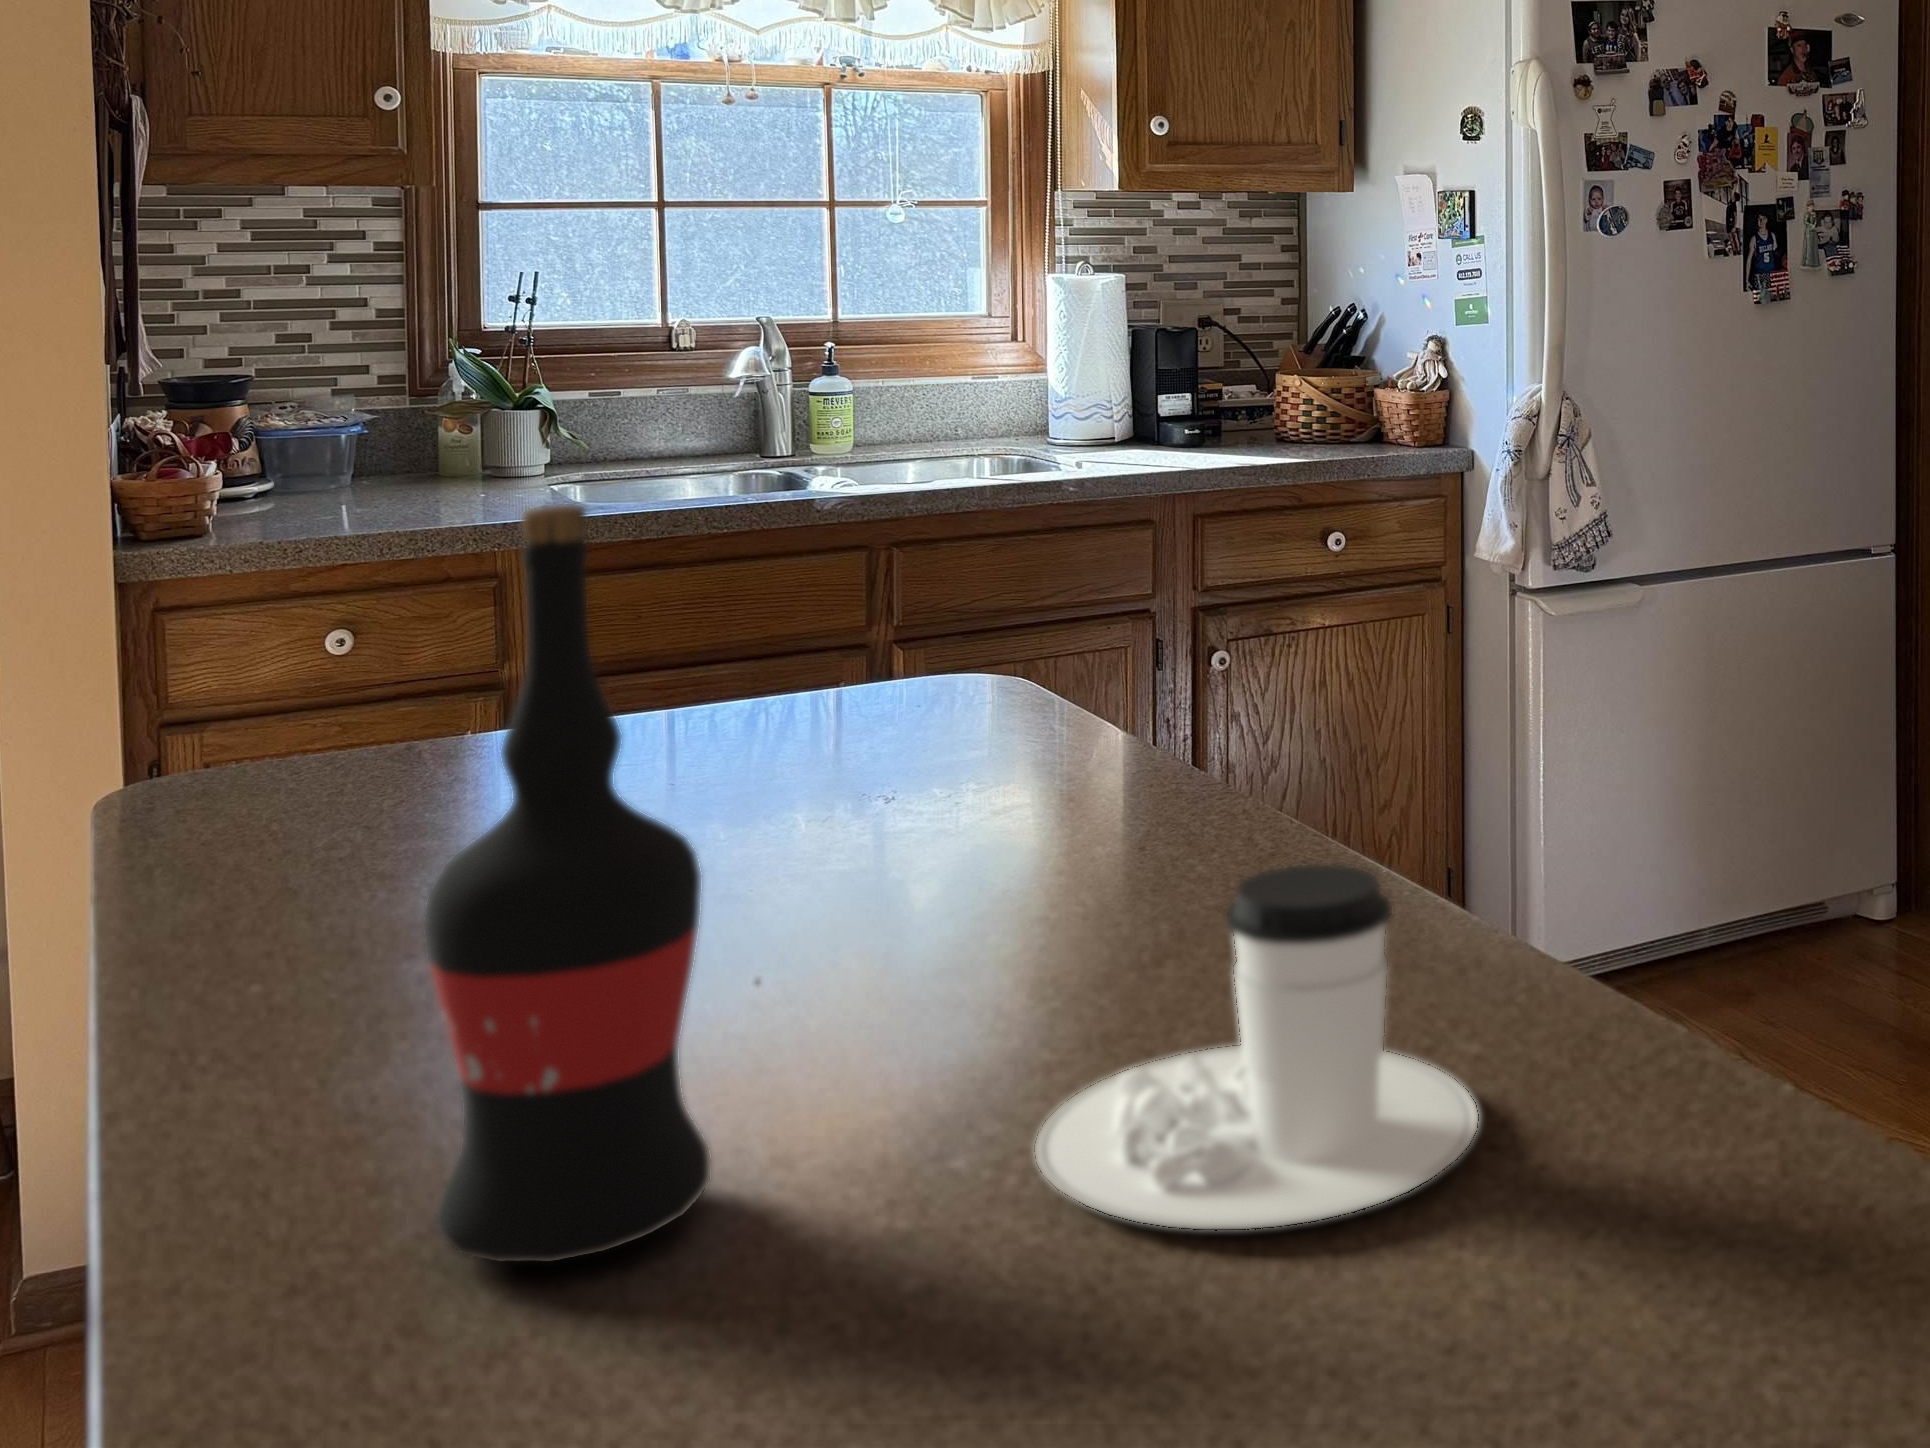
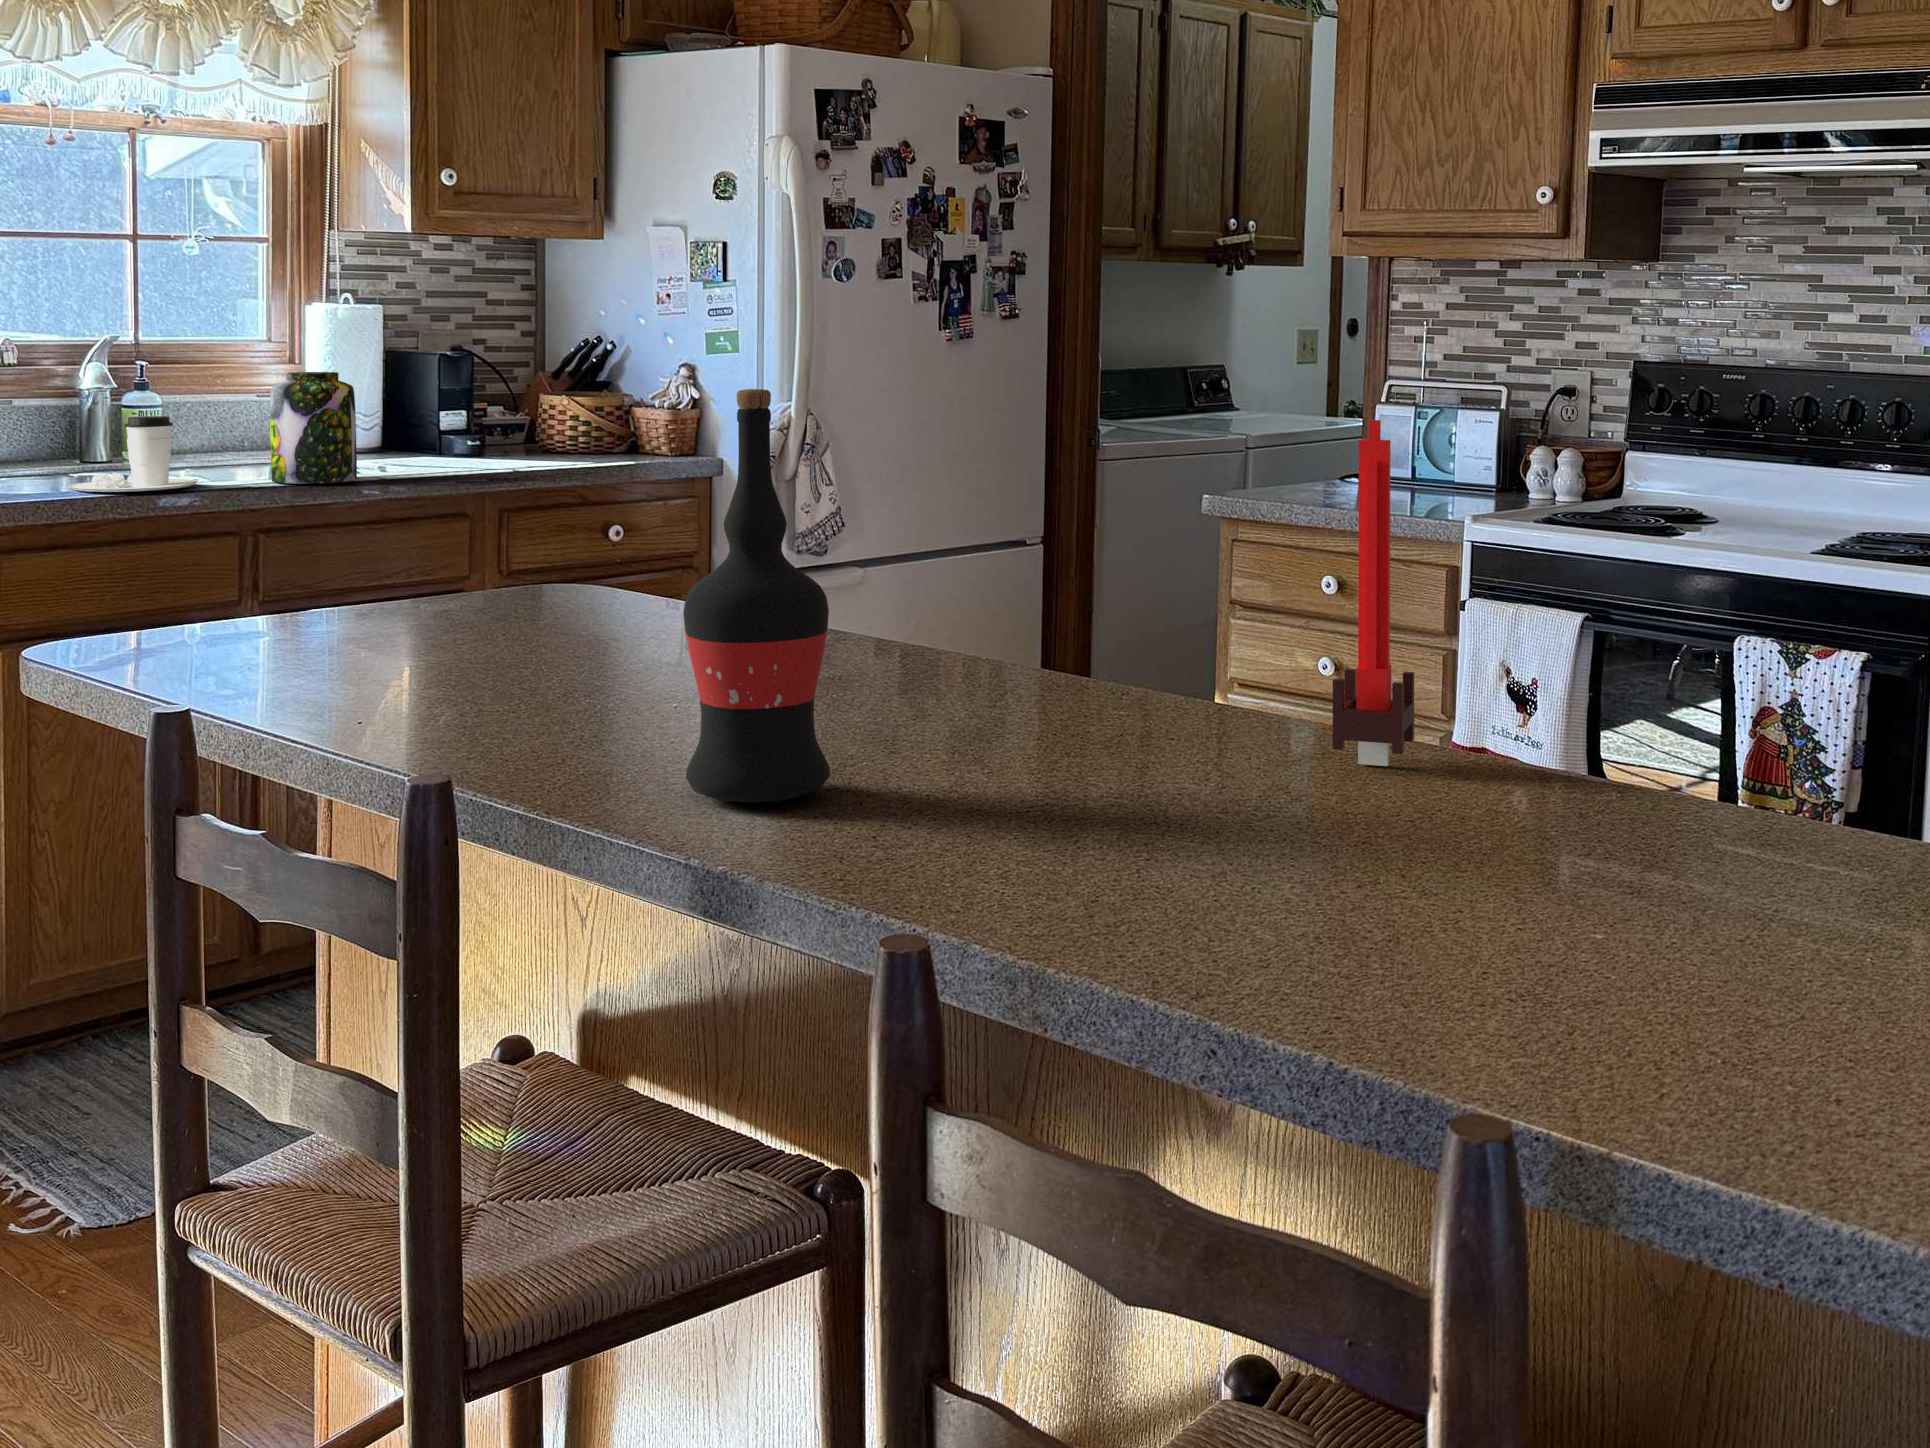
jar: none [908,358,1004,490] -> present [270,372,357,484]
candle: none [1687,554,1872,1232] -> present [1333,420,1414,766]
coffee cup: present [1035,864,1478,1229] -> present [69,416,198,492]

